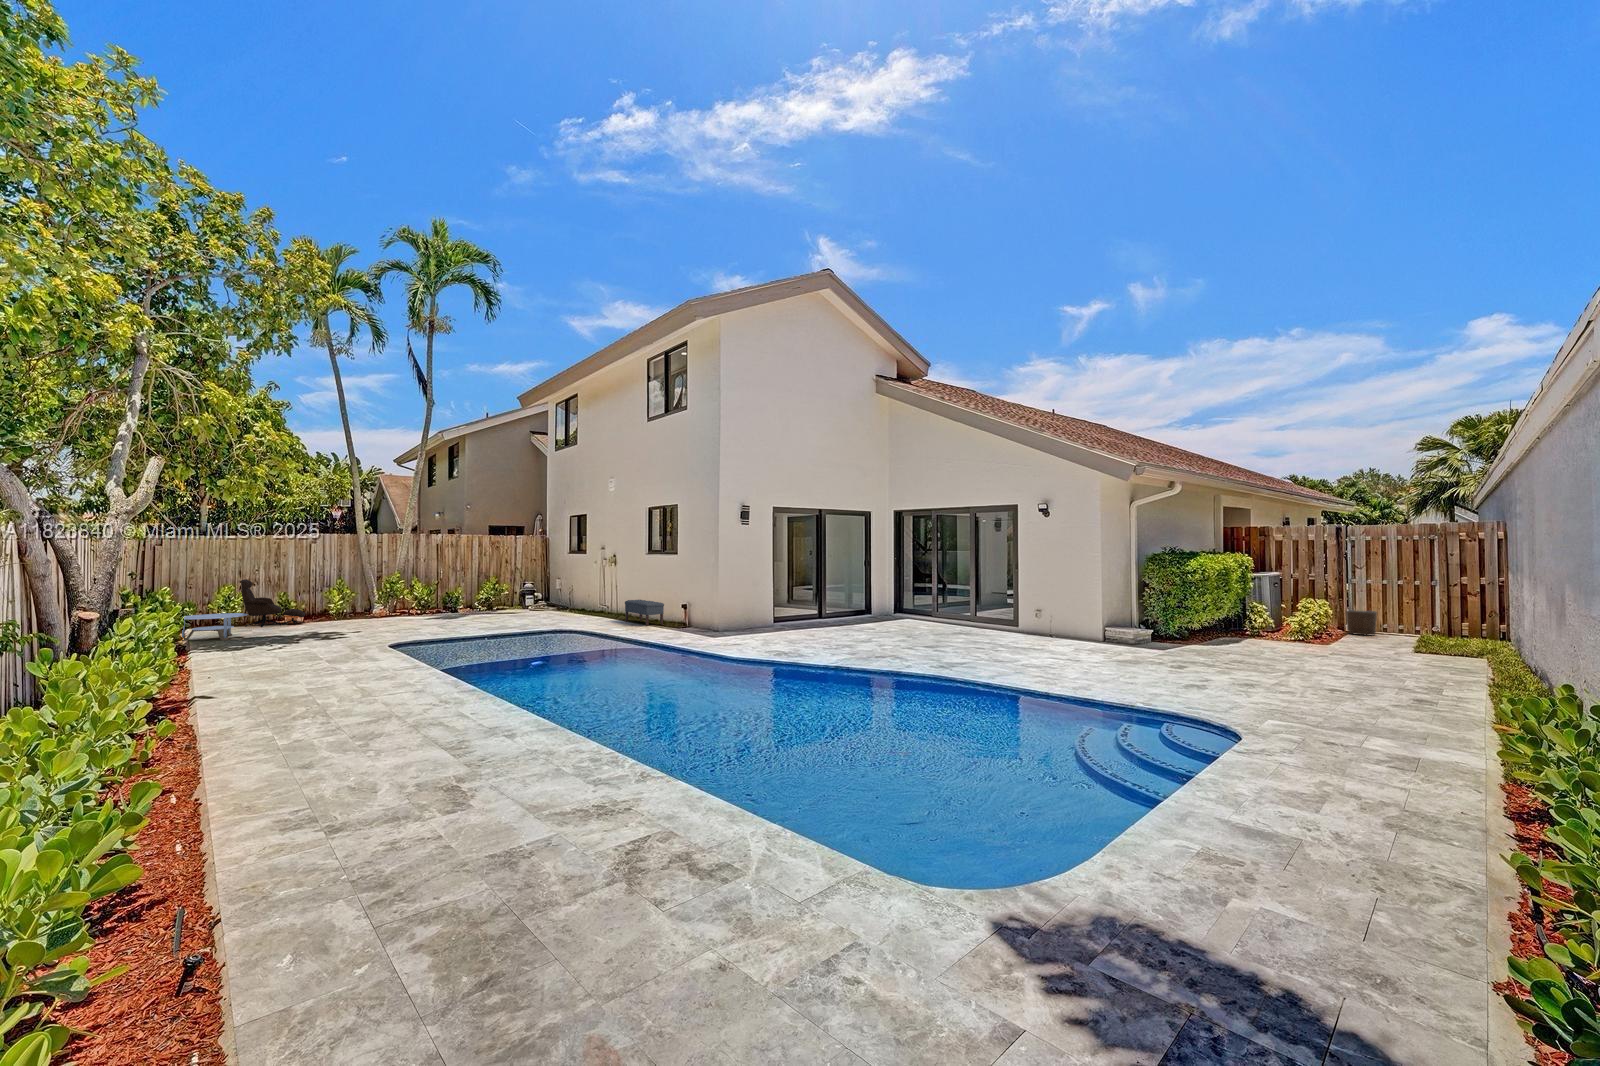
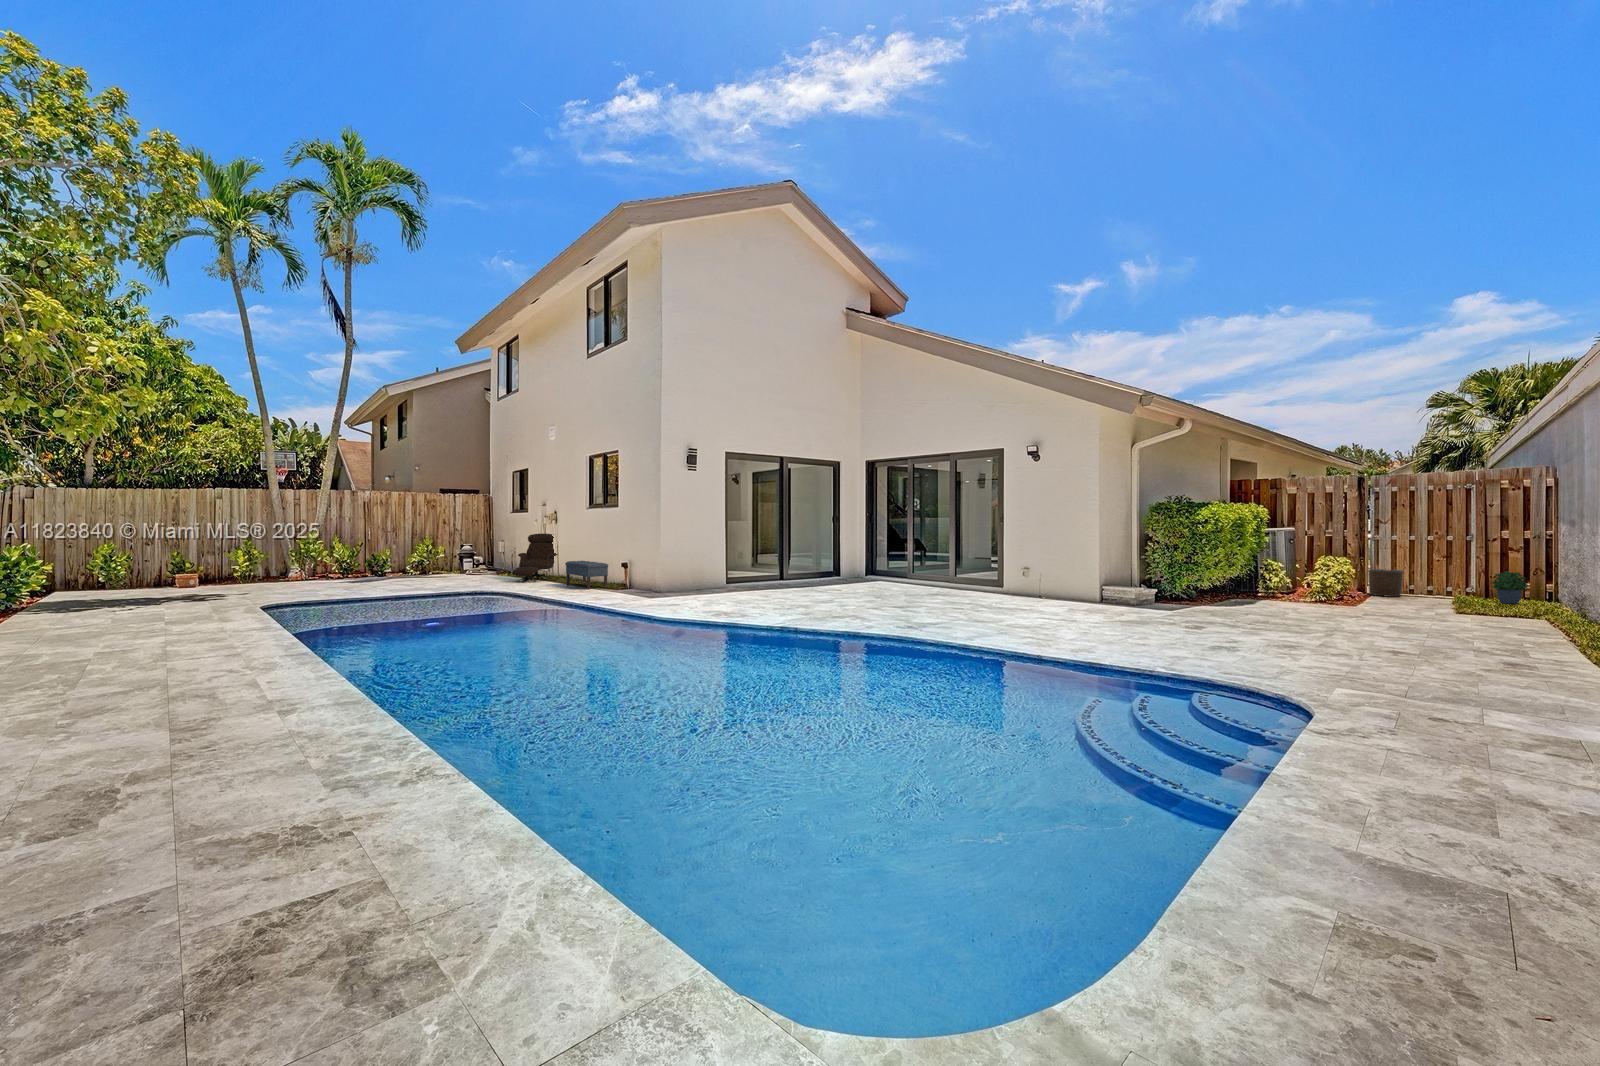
lounge chair: present [241,579,305,627] -> present [513,534,557,583]
round table: present [182,613,248,641] -> none [24,574,117,604]
potted plant: none [1454,613,1485,643] -> present [1493,571,1528,604]

